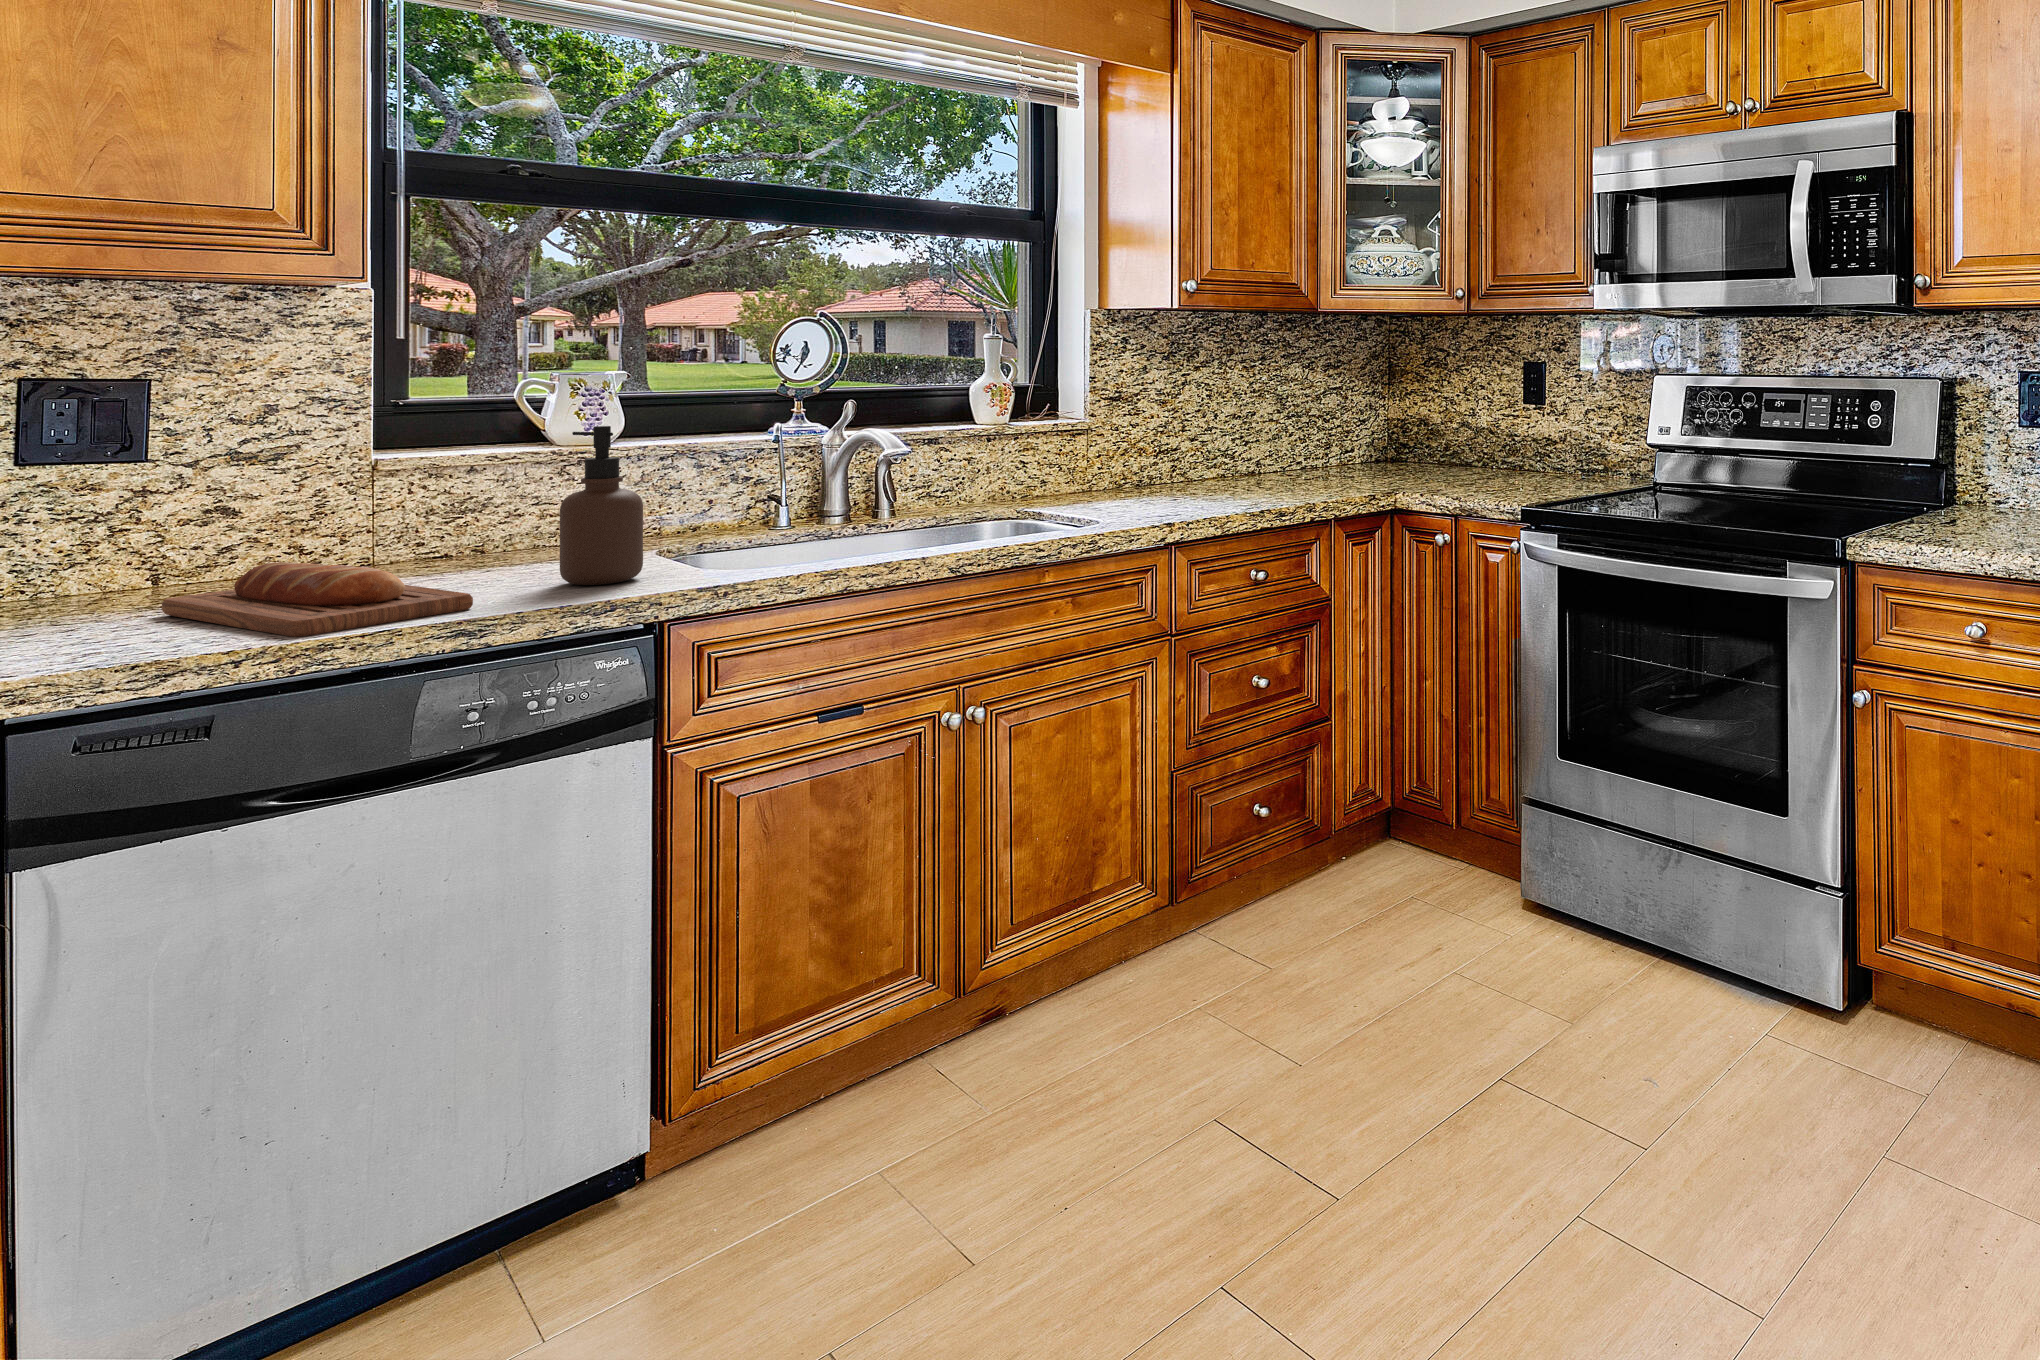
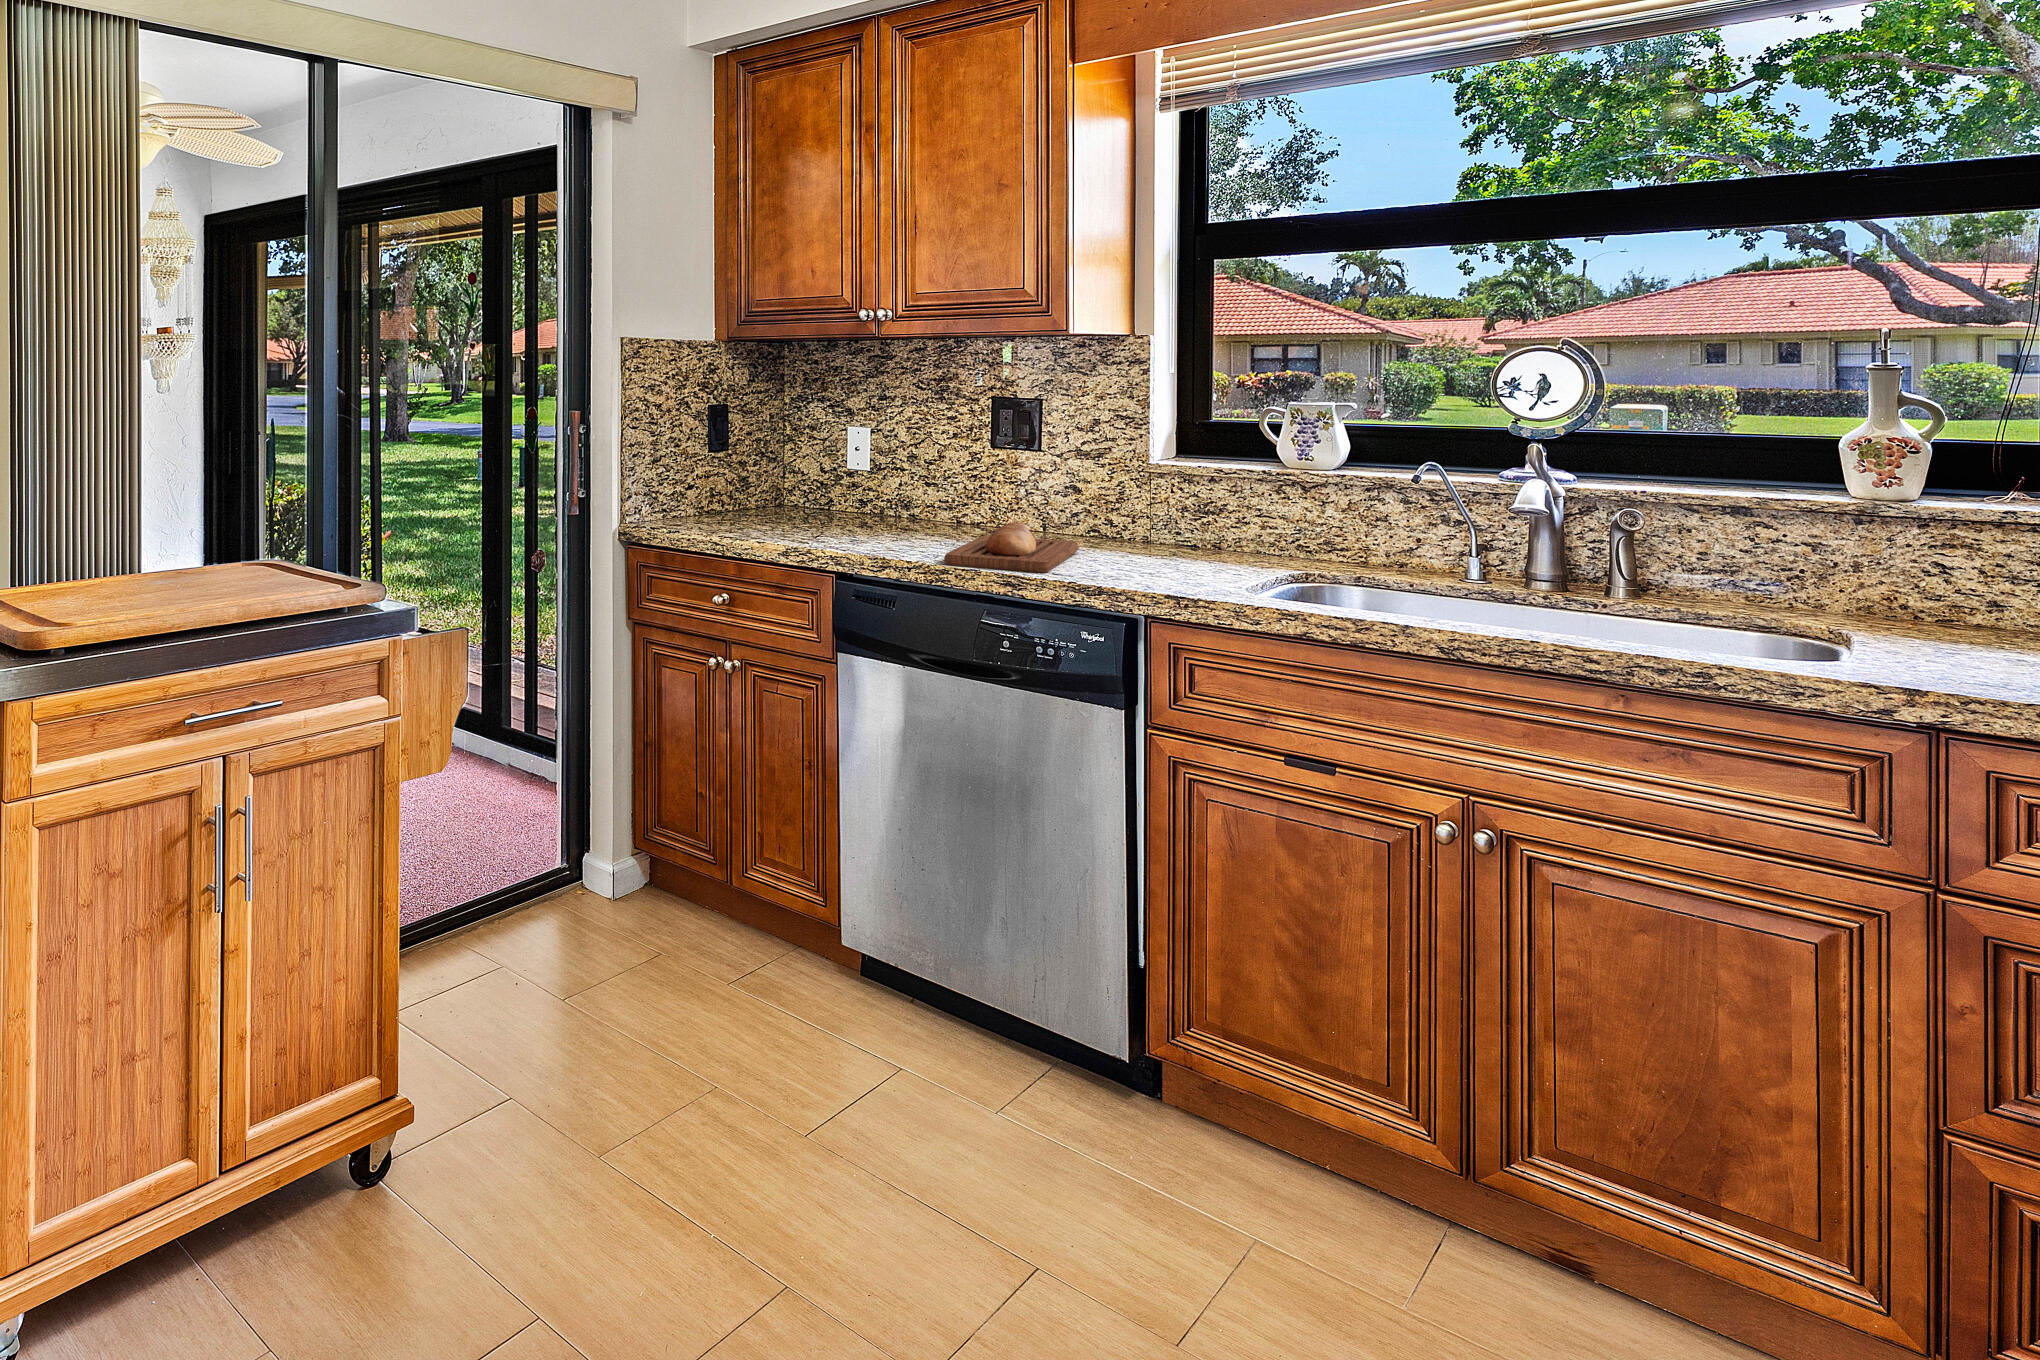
soap dispenser: present [560,426,643,585] -> none [1137,447,1200,582]

